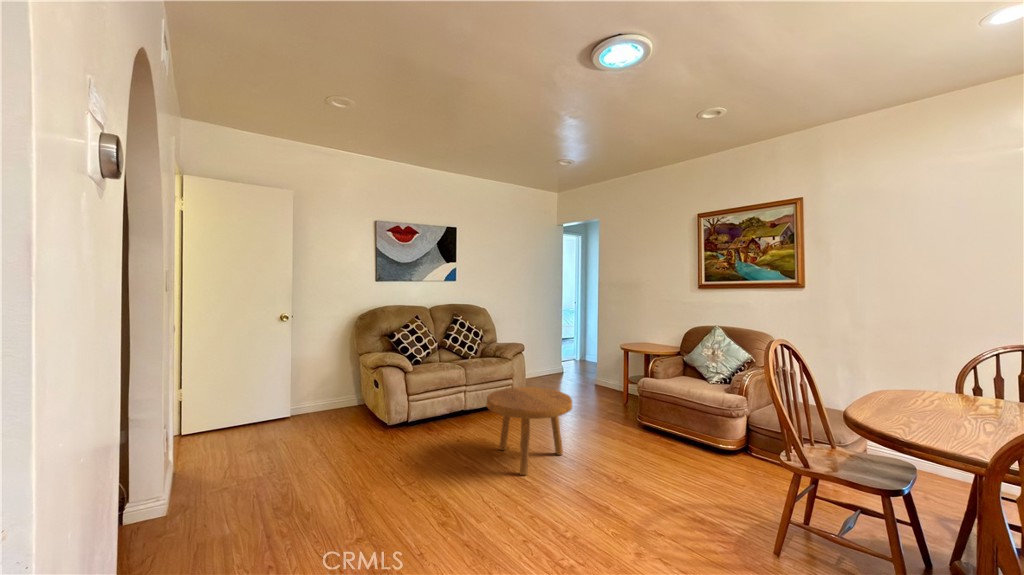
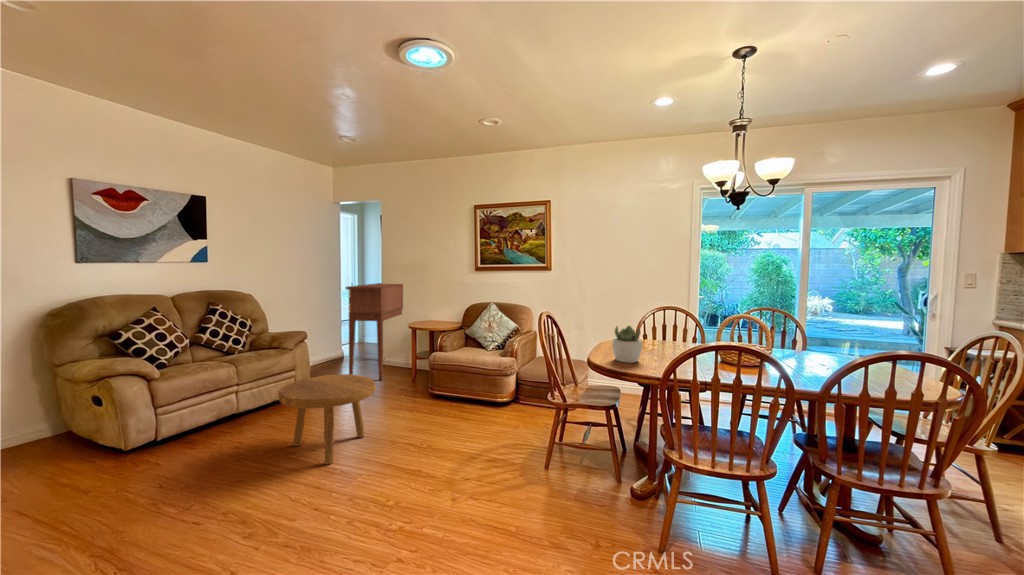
console table: none [562,302,627,400] -> present [346,283,403,381]
succulent plant: none [891,368,956,430] -> present [612,326,643,363]

